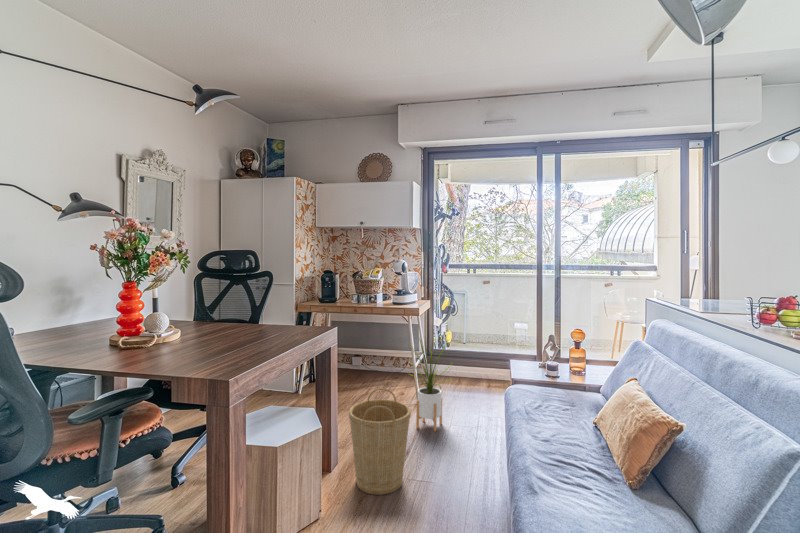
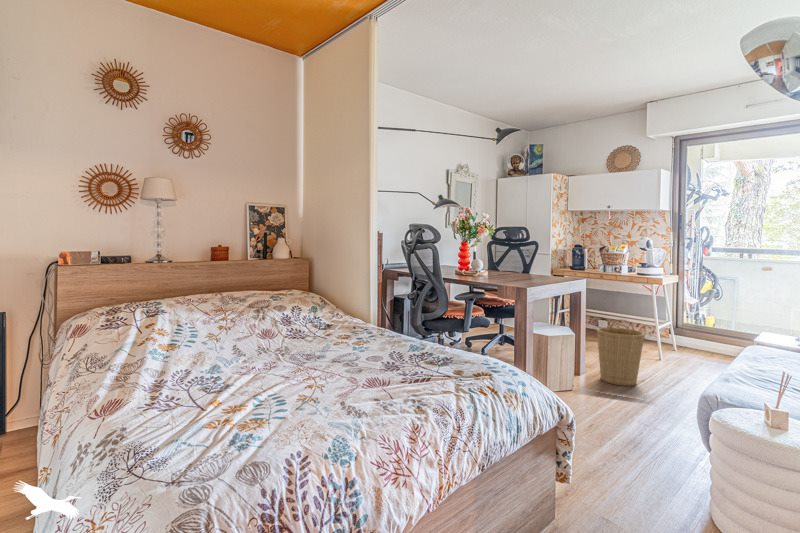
house plant: present [411,340,452,432] -> none [645,291,693,370]

